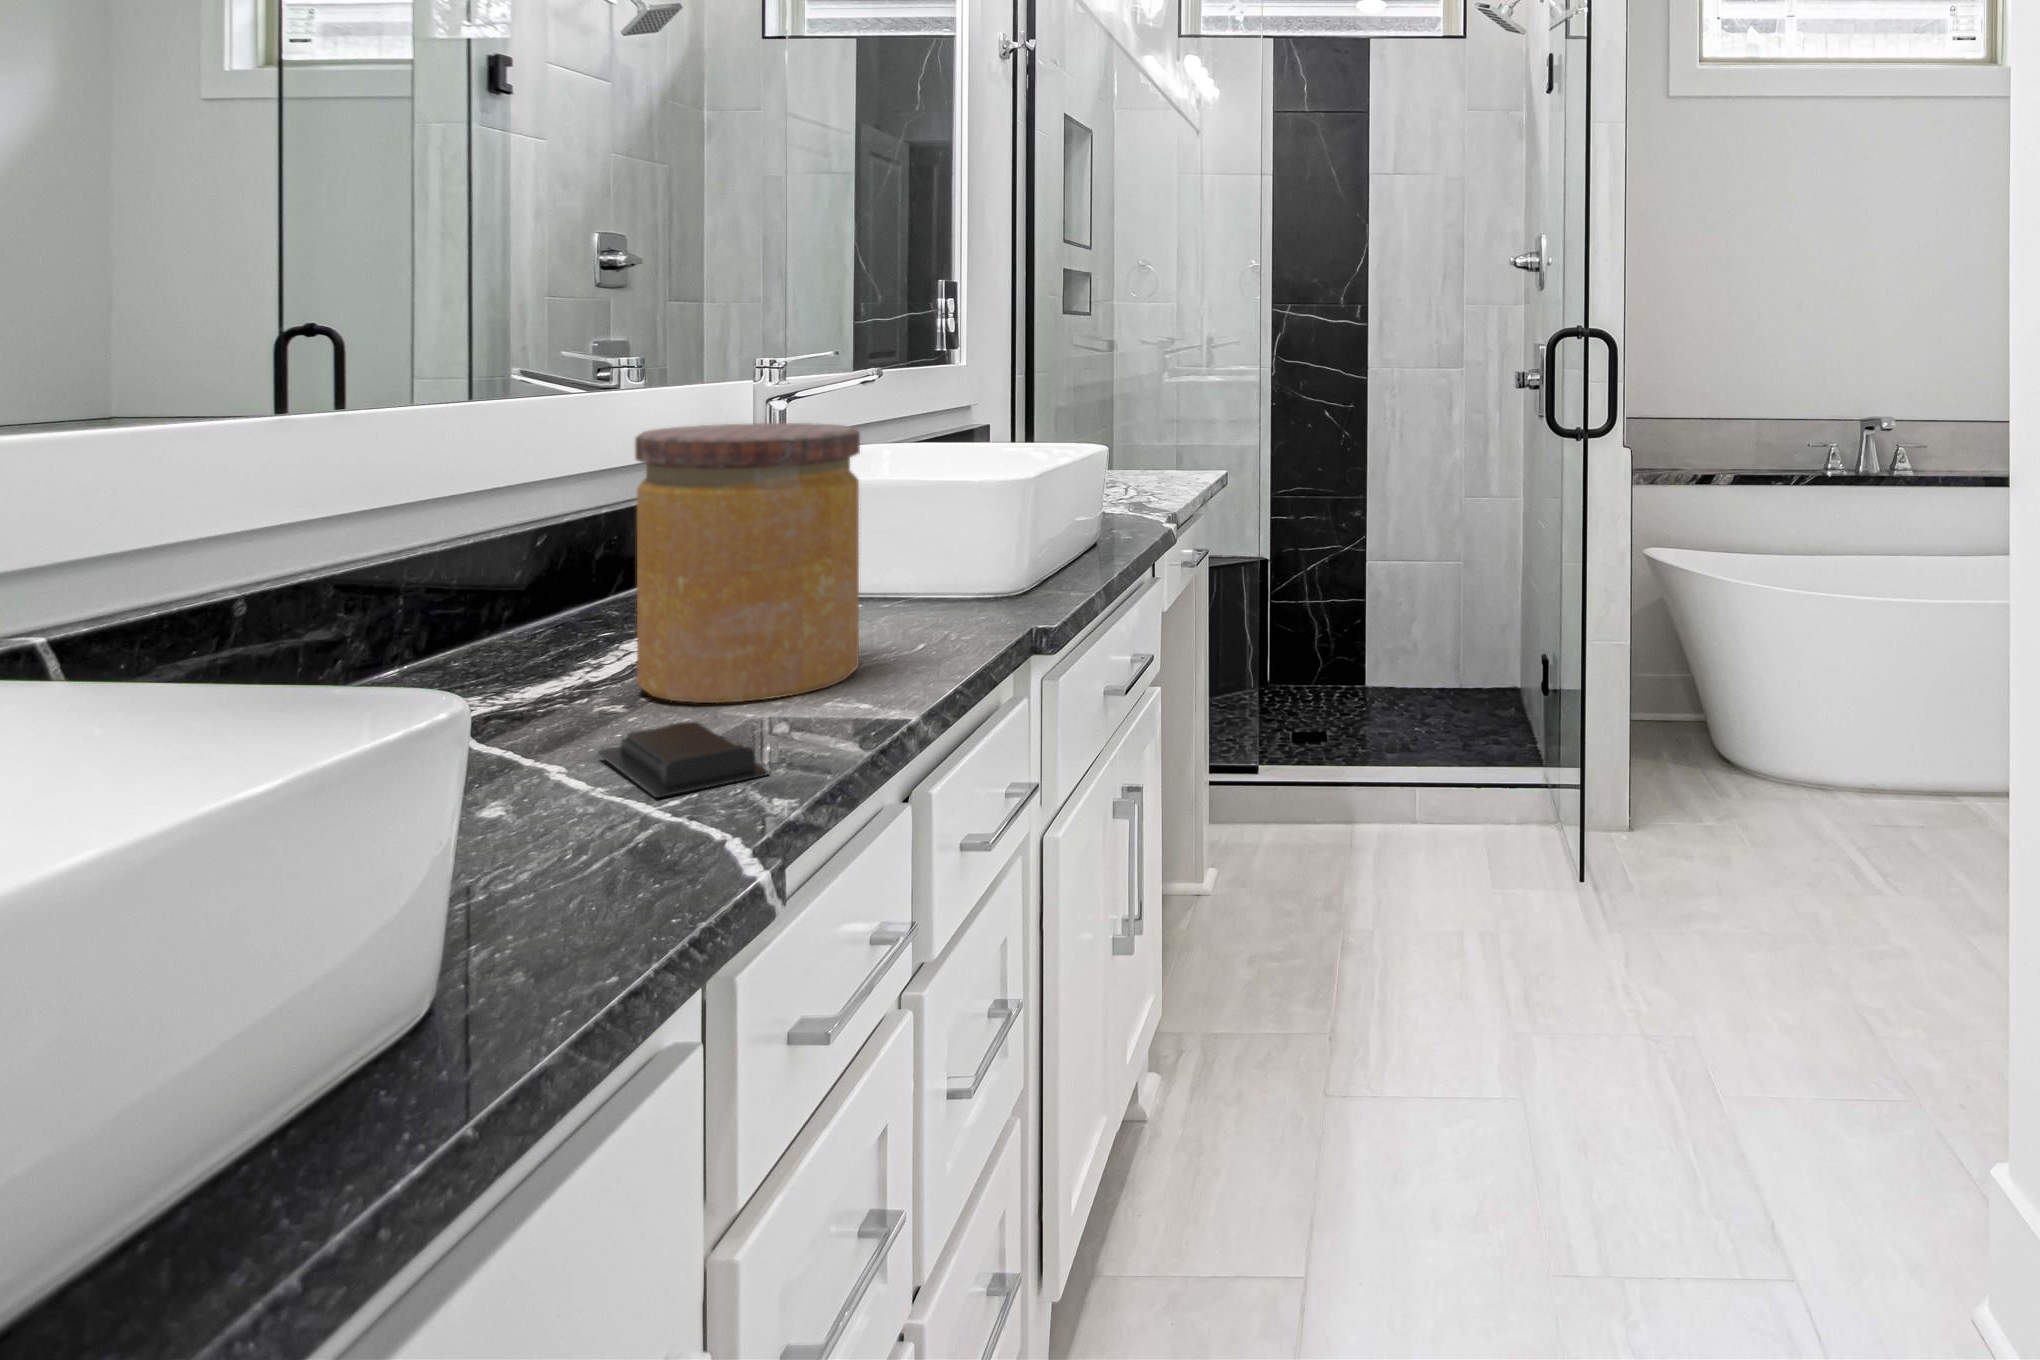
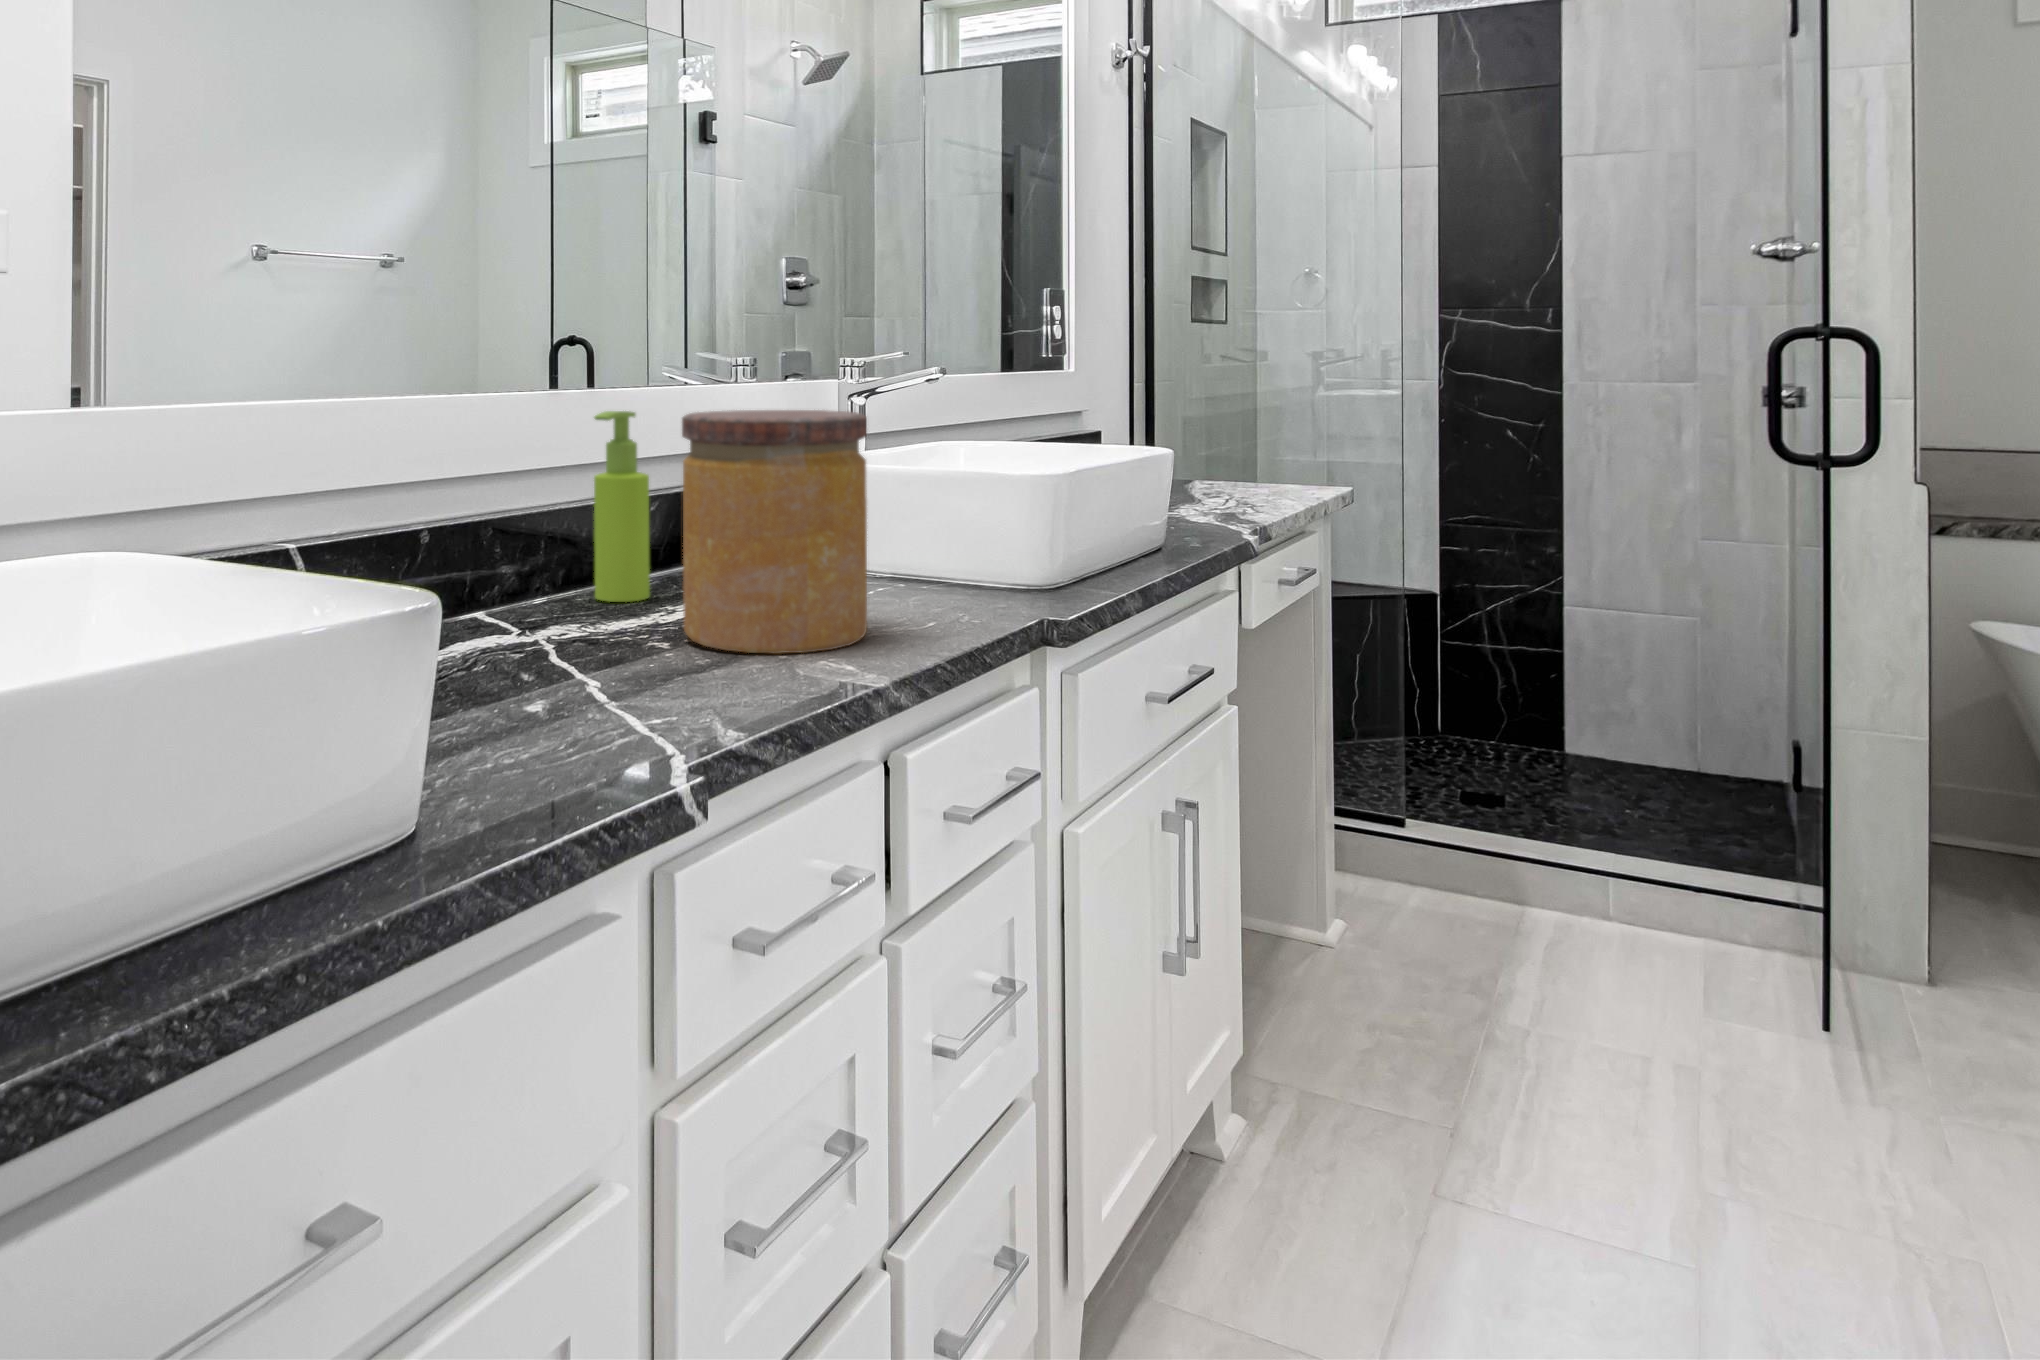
soap dispenser: none [480,428,555,658] -> present [594,411,650,602]
soap bar: present [598,722,769,798] -> none [625,660,740,717]

